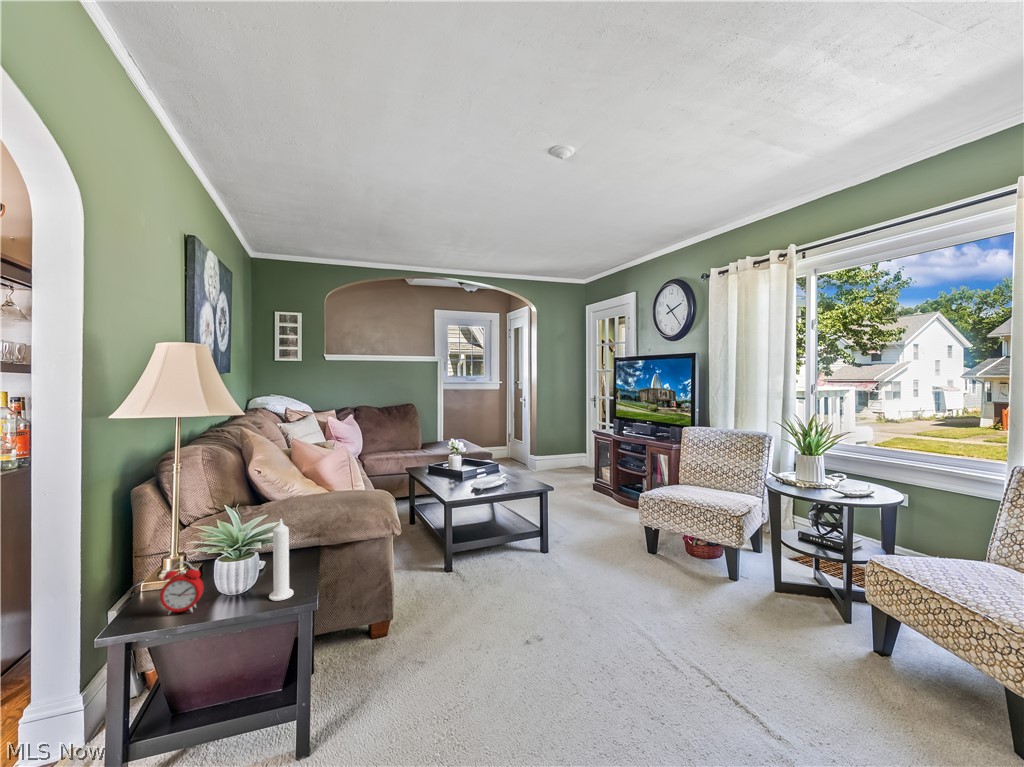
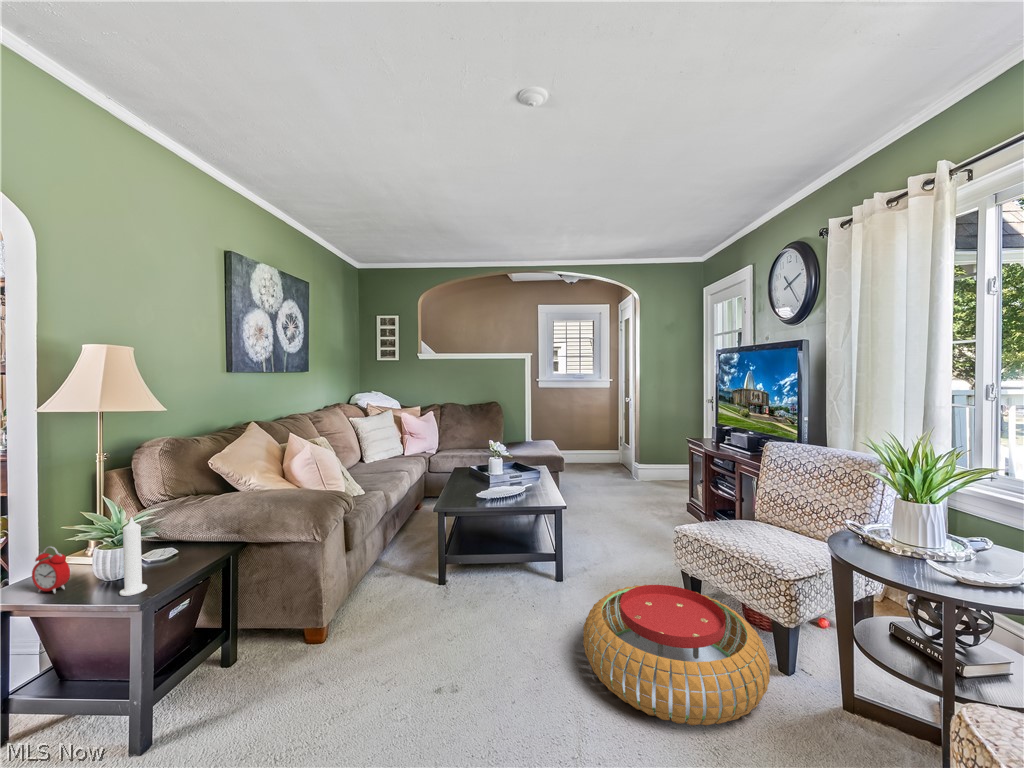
pouf: none [612,536,750,623] -> present [583,585,770,726]

